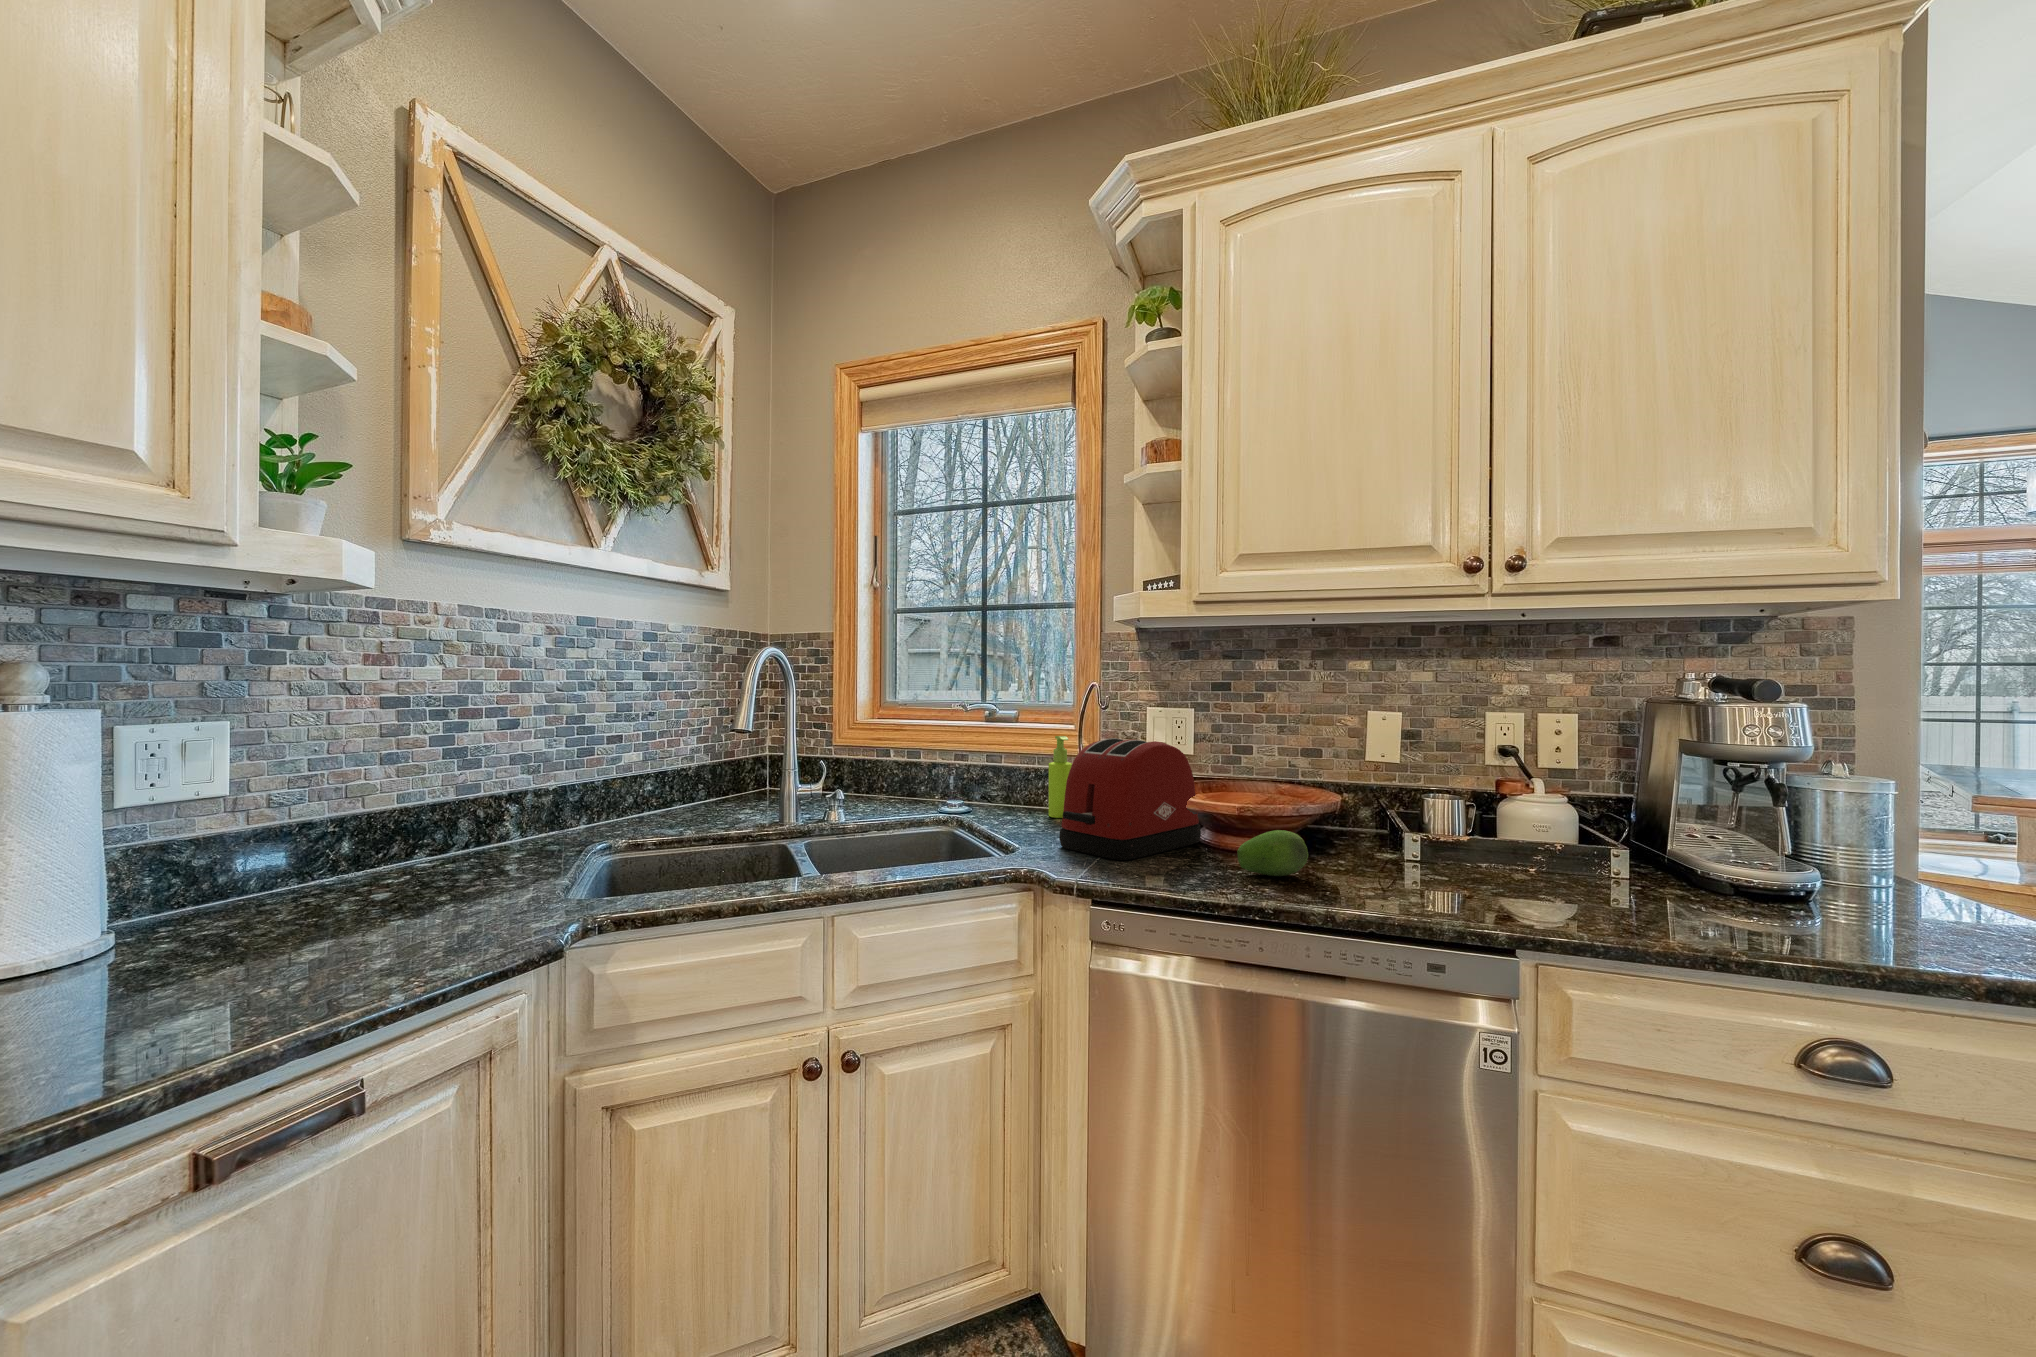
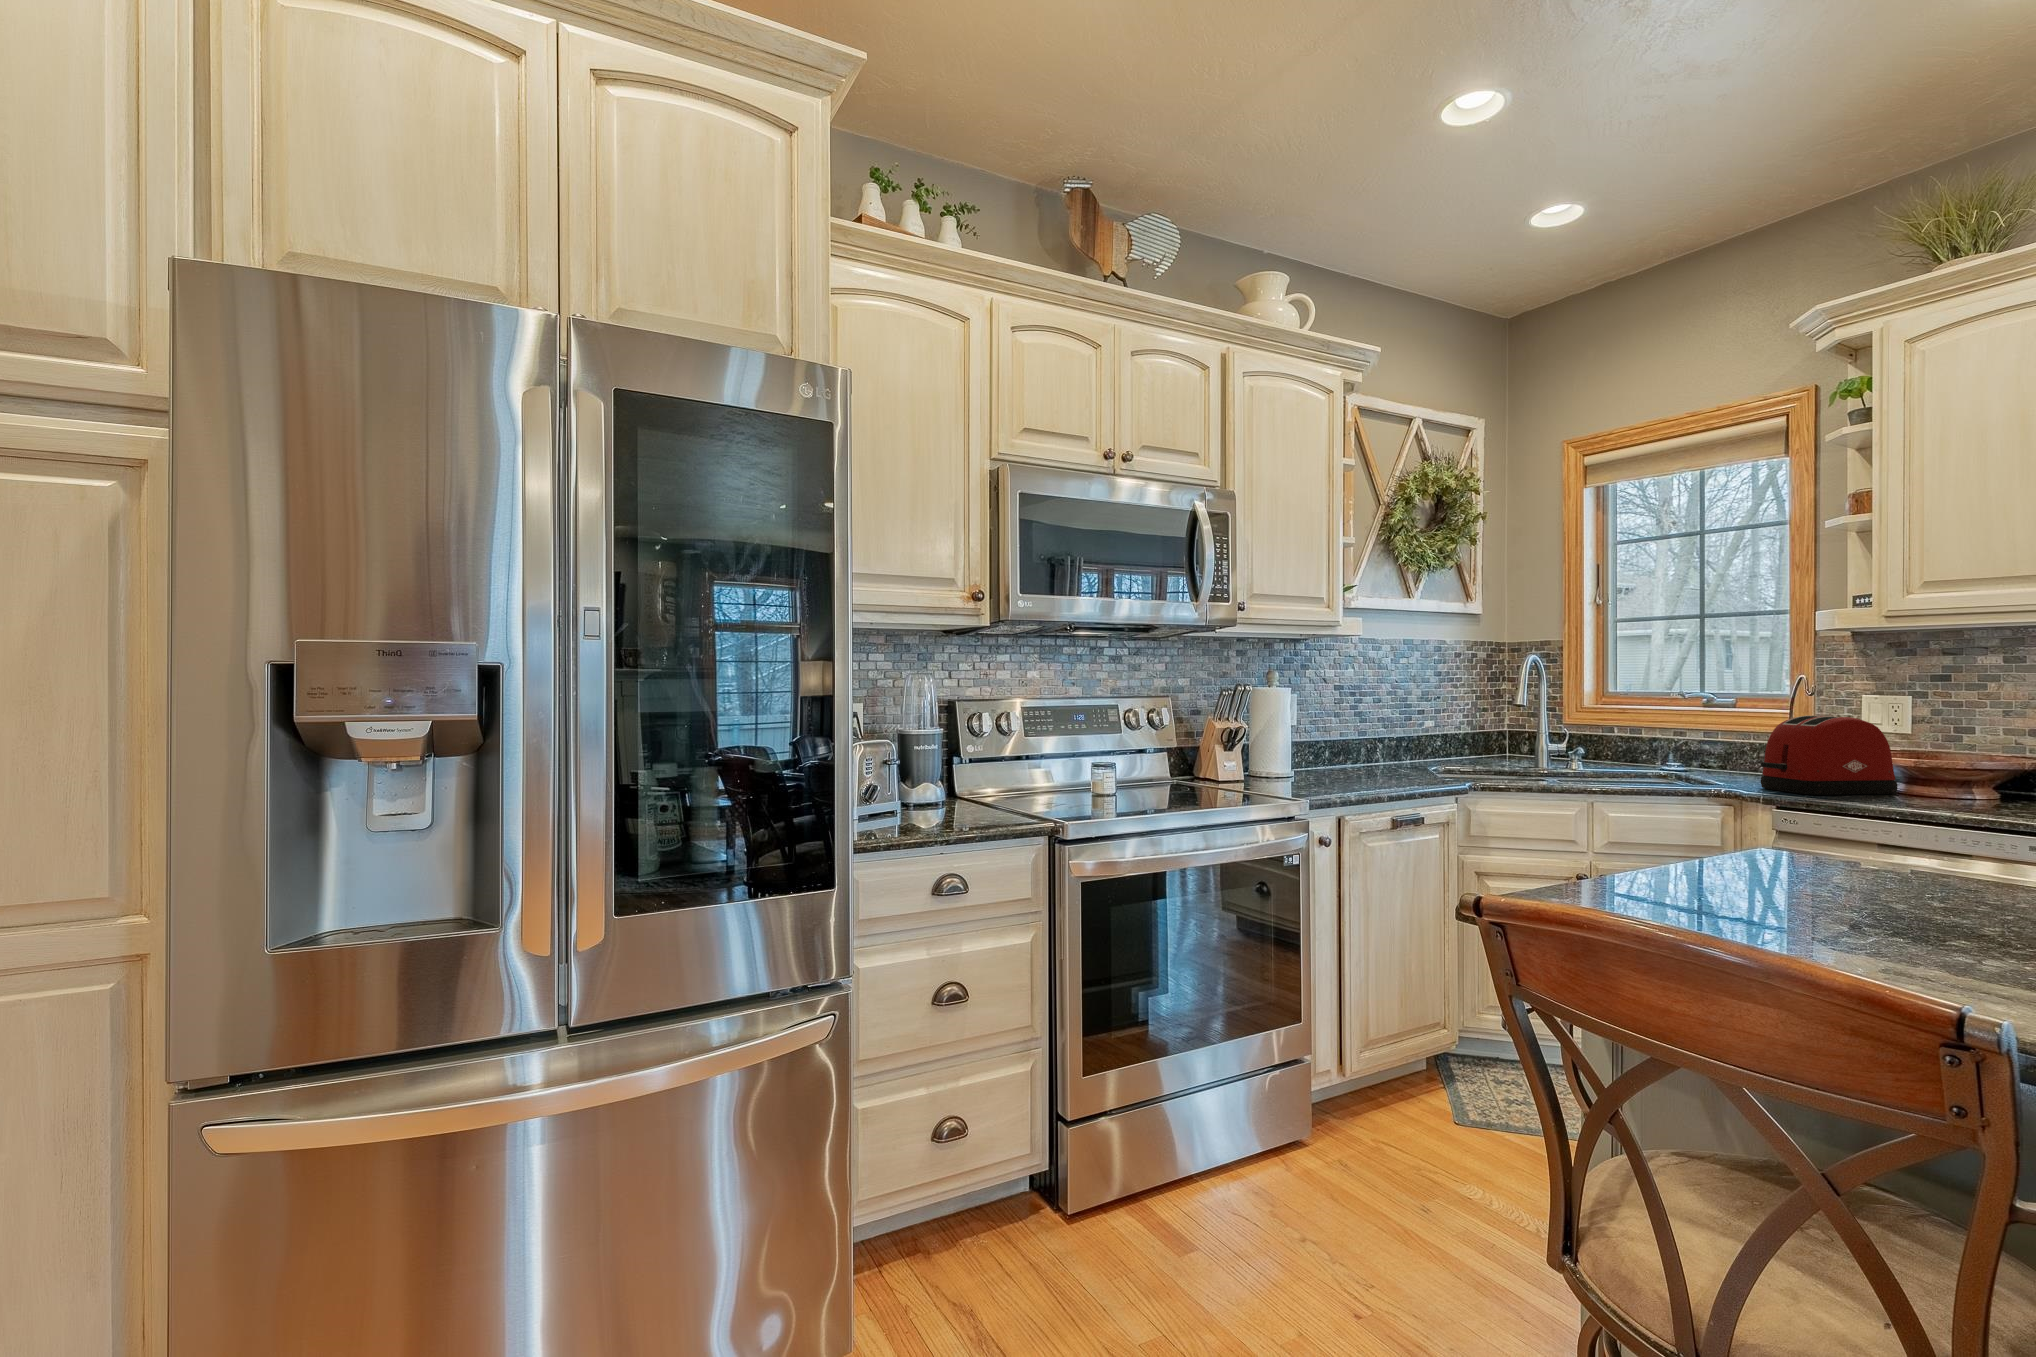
soap dispenser: present [1049,736,1072,818] -> none [1760,717,1783,779]
fruit: present [1237,830,1308,876] -> none [1907,776,1971,807]

